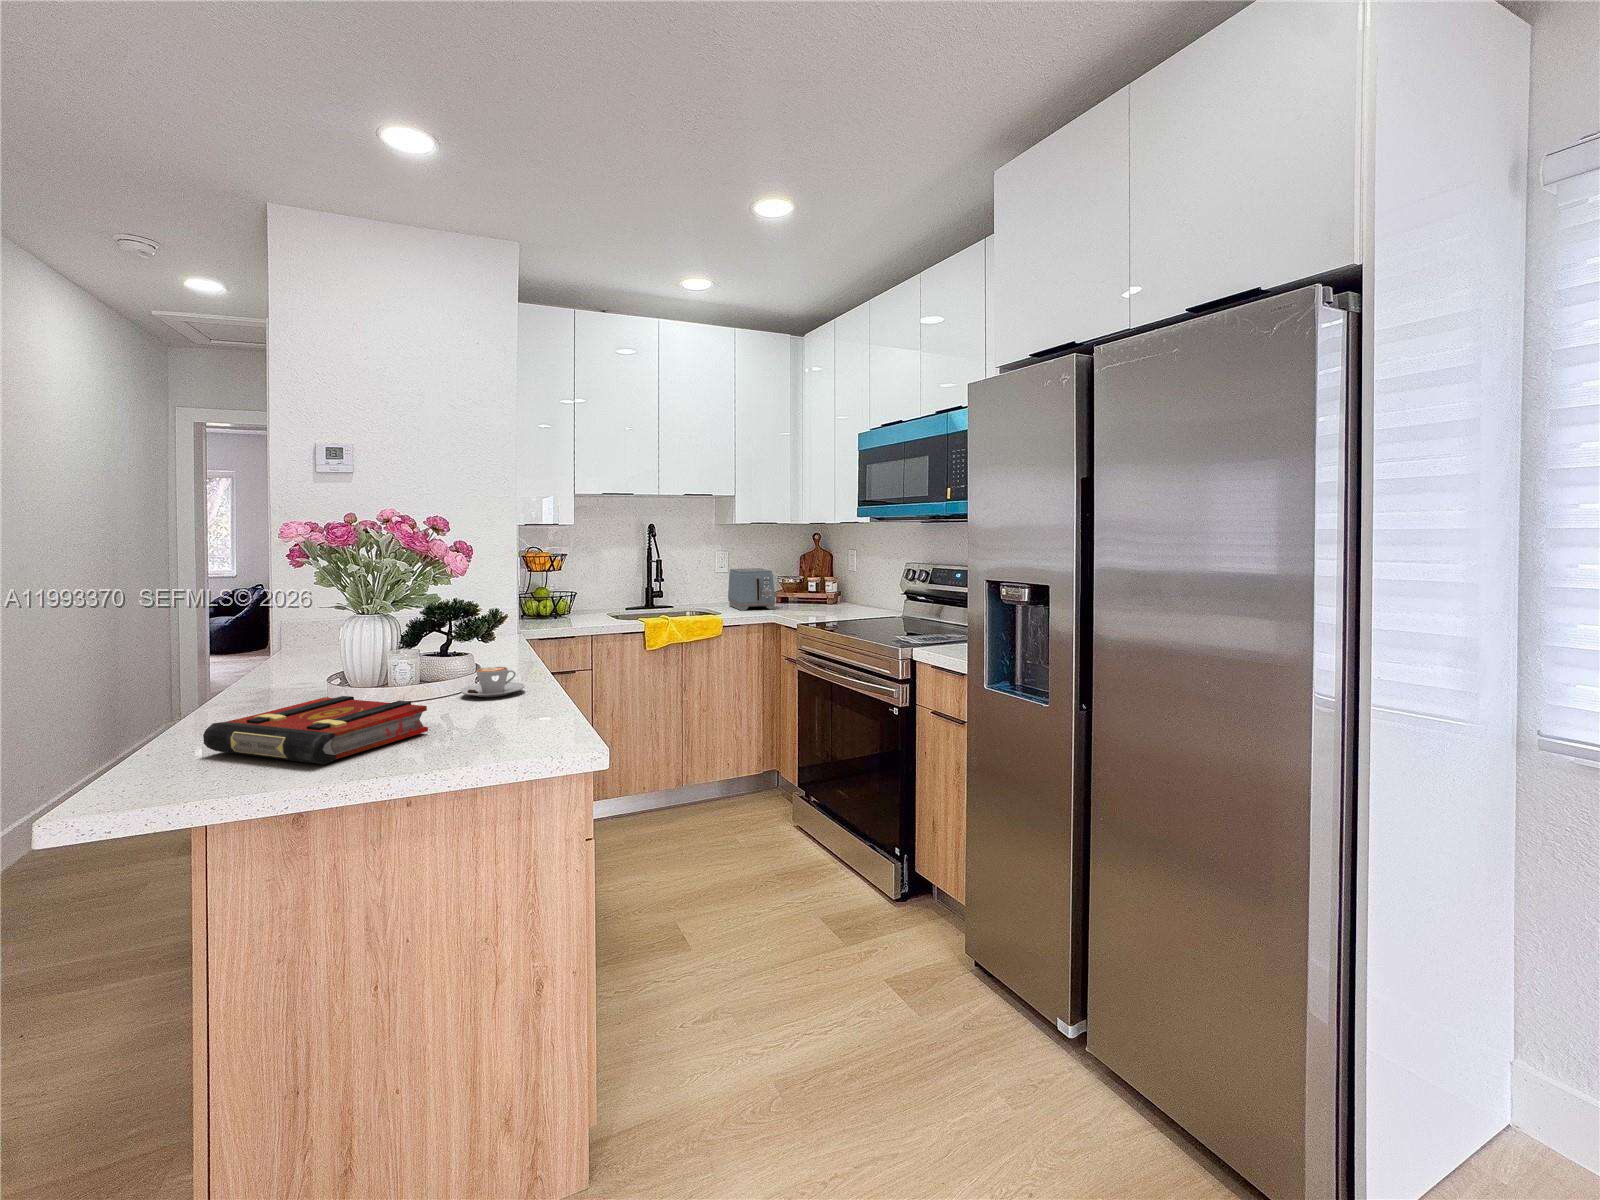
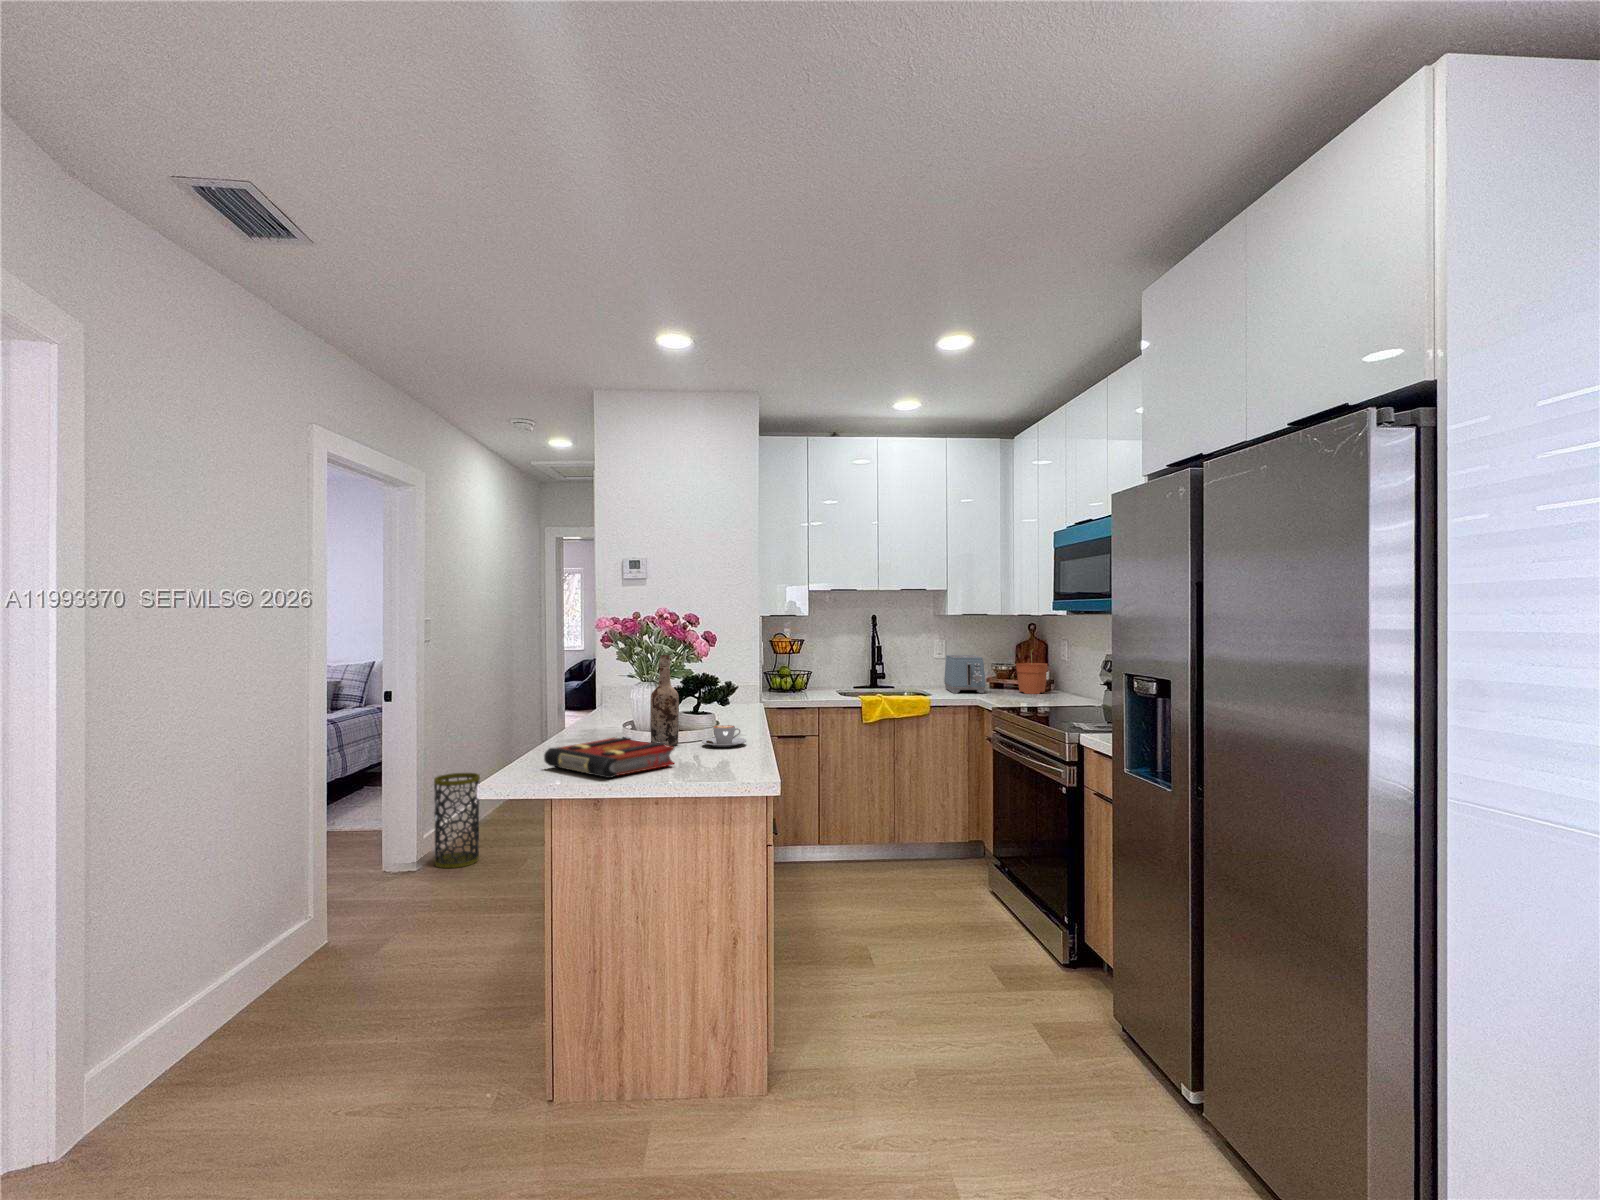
plant pot: none [805,560,838,608] -> present [1016,649,1048,694]
wine bottle: none [379,575,425,703] -> present [651,655,679,746]
trash can: none [26,750,117,886] -> present [434,773,480,868]

